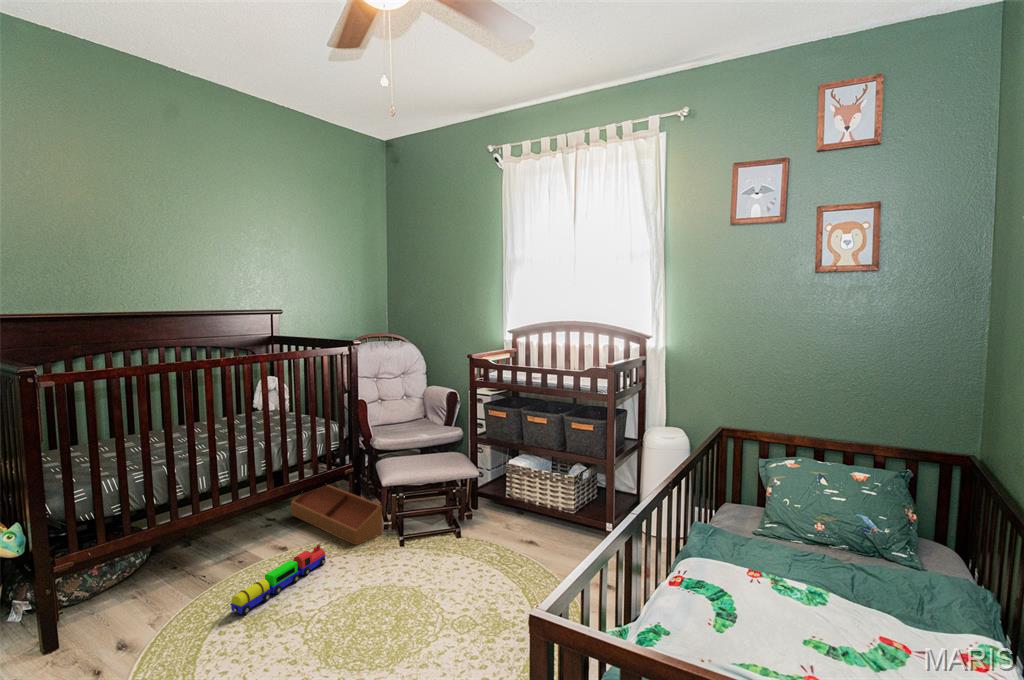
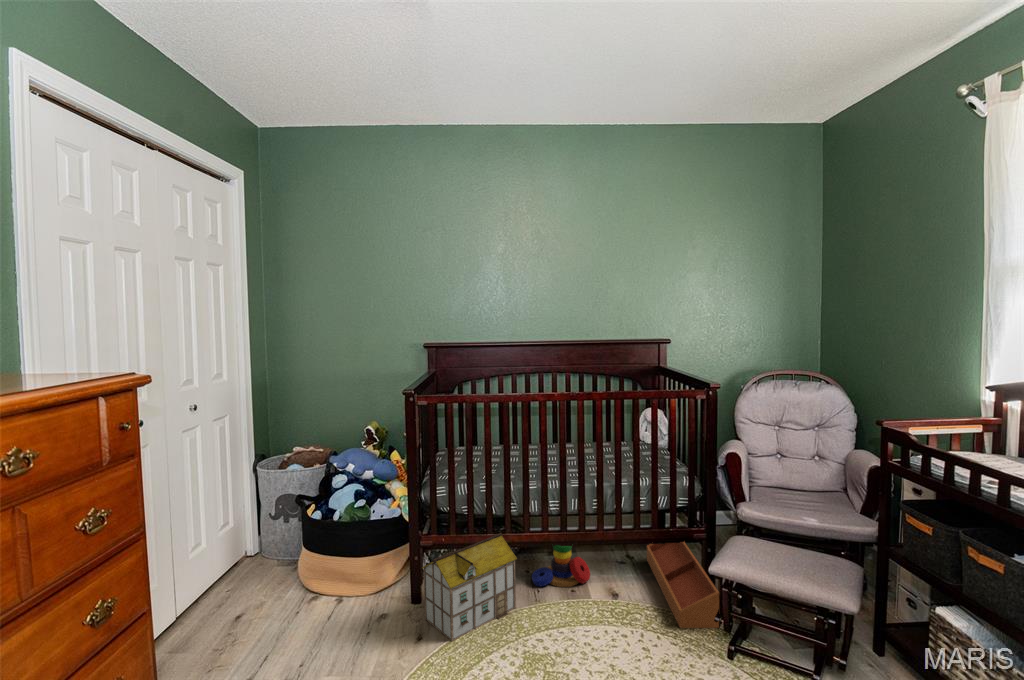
stacking toy: none [187,492,252,574] -> present [532,519,590,587]
toy house: none [71,524,193,658] -> present [422,533,517,641]
toy train: present [230,545,326,615] -> none [524,608,636,650]

